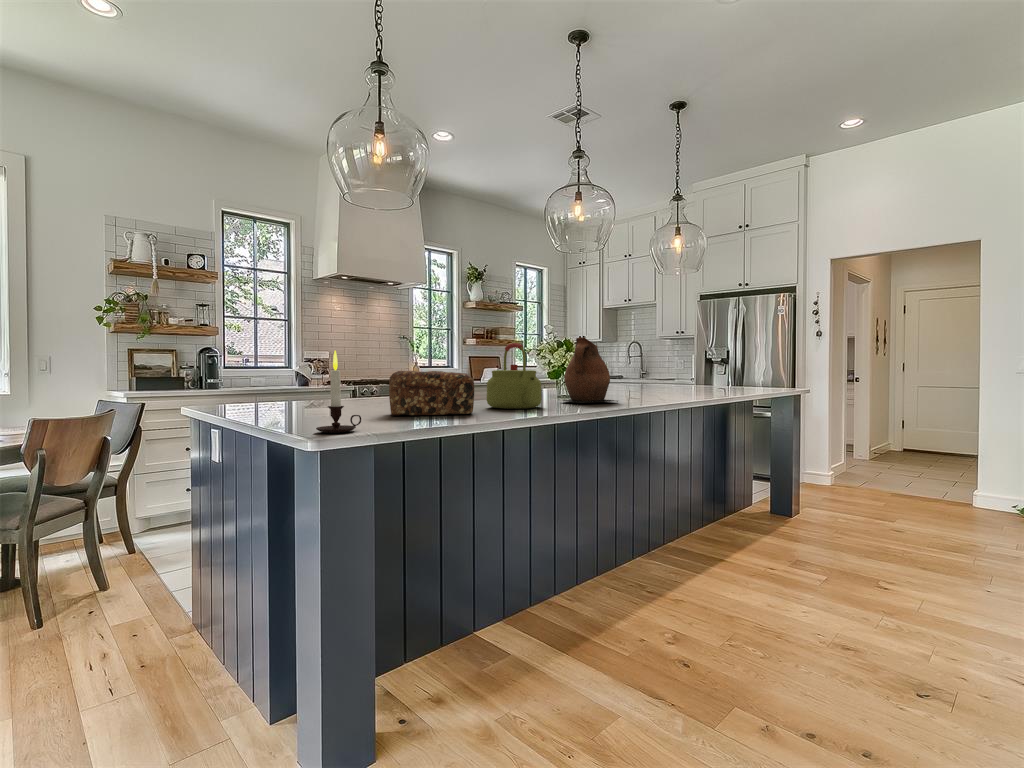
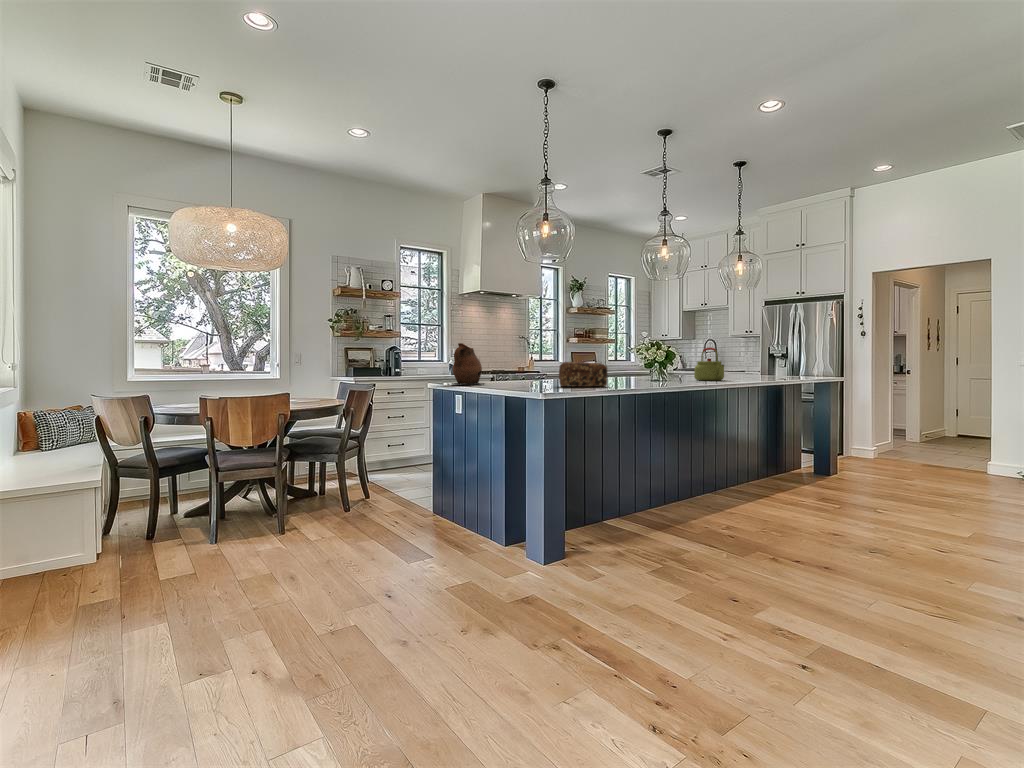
ceramic pitcher: present [562,338,618,403] -> present [452,343,485,384]
kettle: present [487,343,542,409] -> present [694,348,724,381]
candle: present [316,351,361,433] -> none [541,351,560,391]

